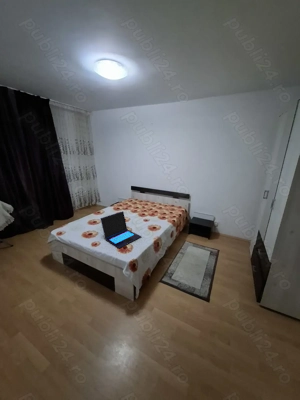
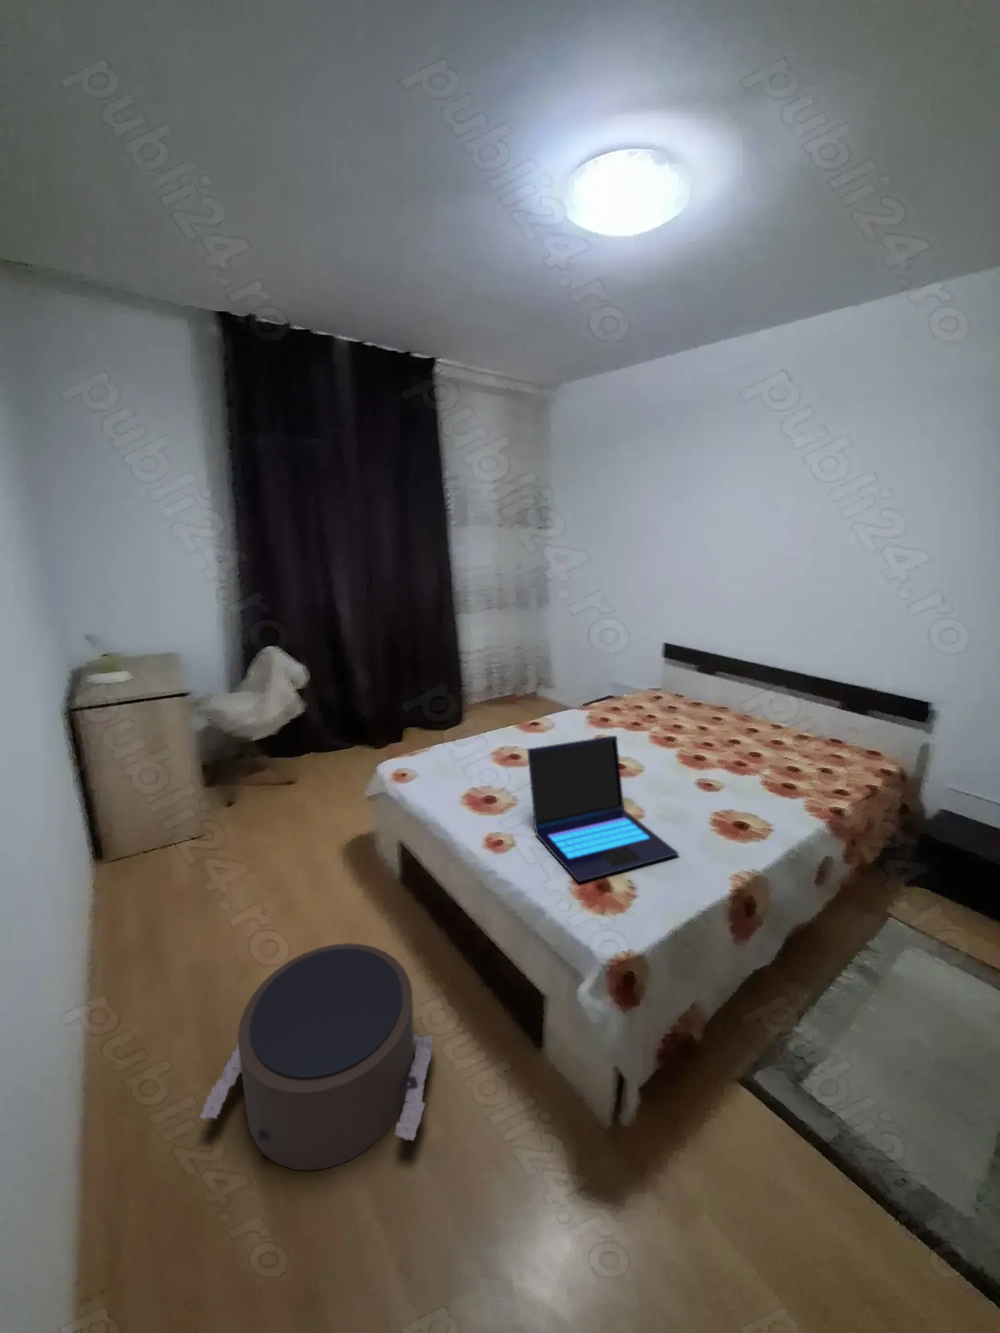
pouf: none [14,281,87,345] -> present [200,943,432,1170]

